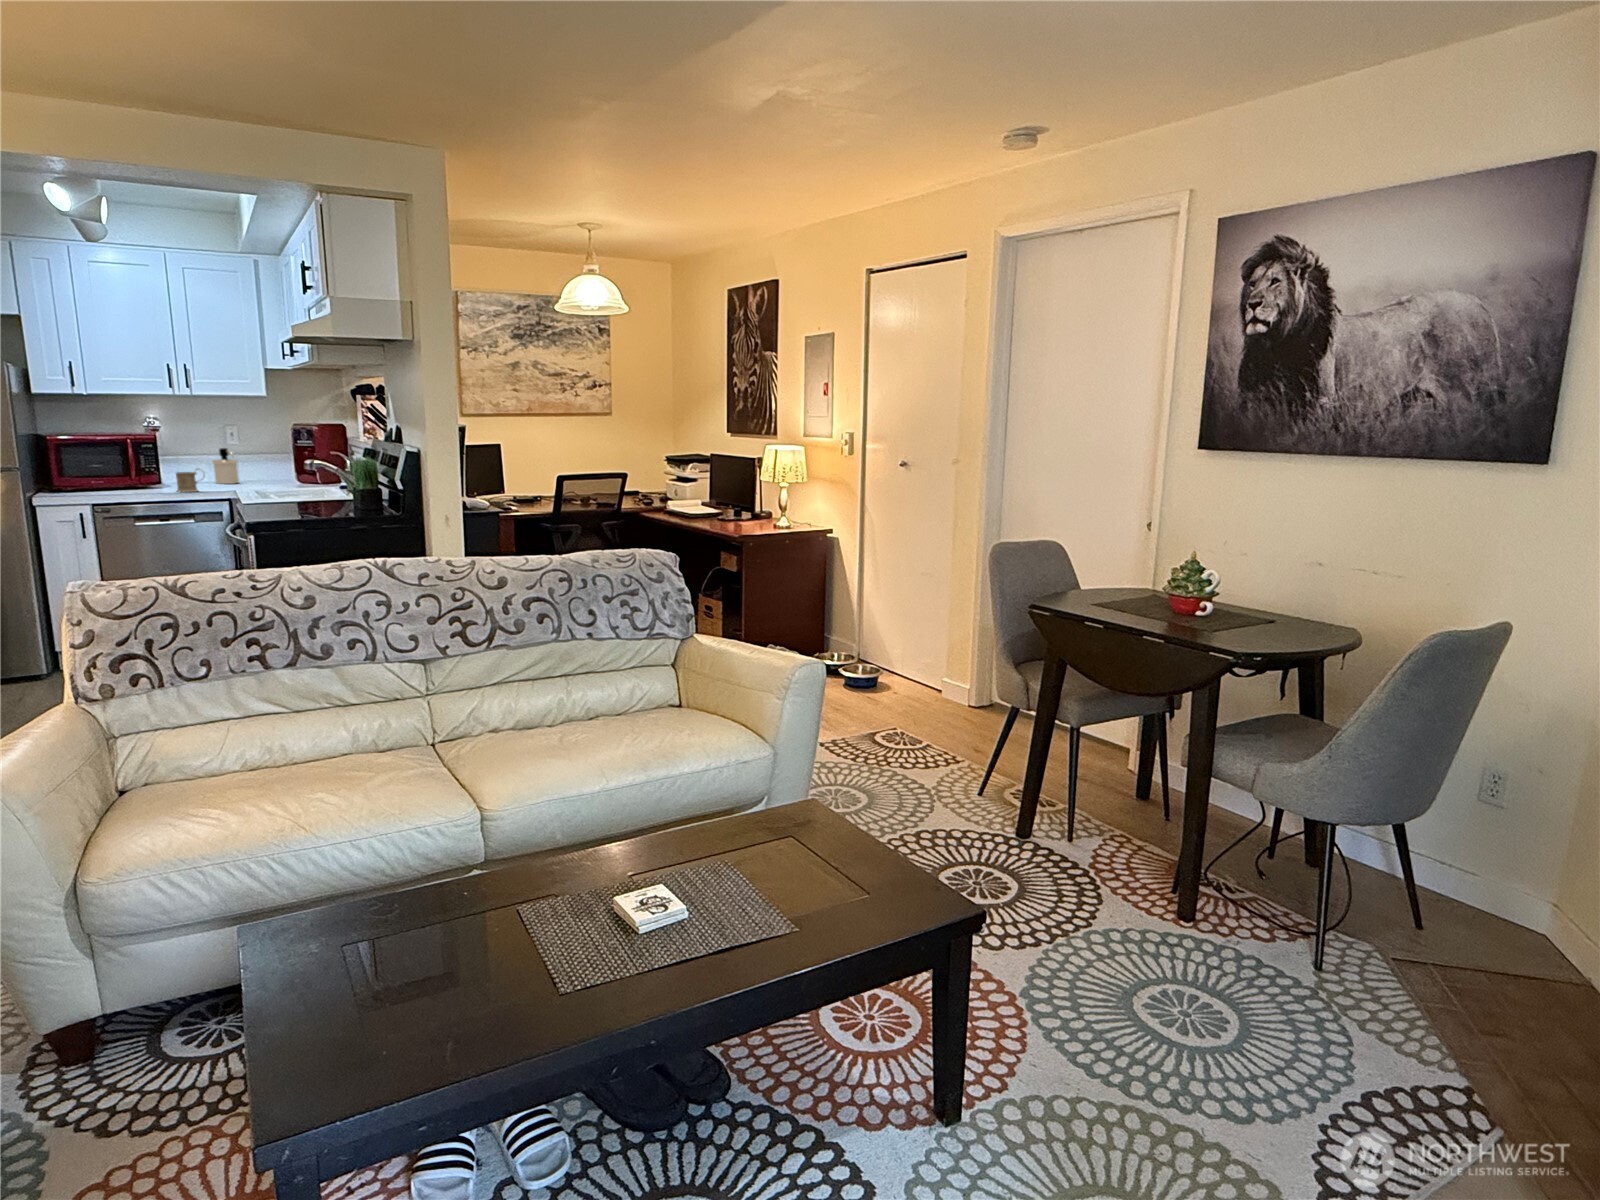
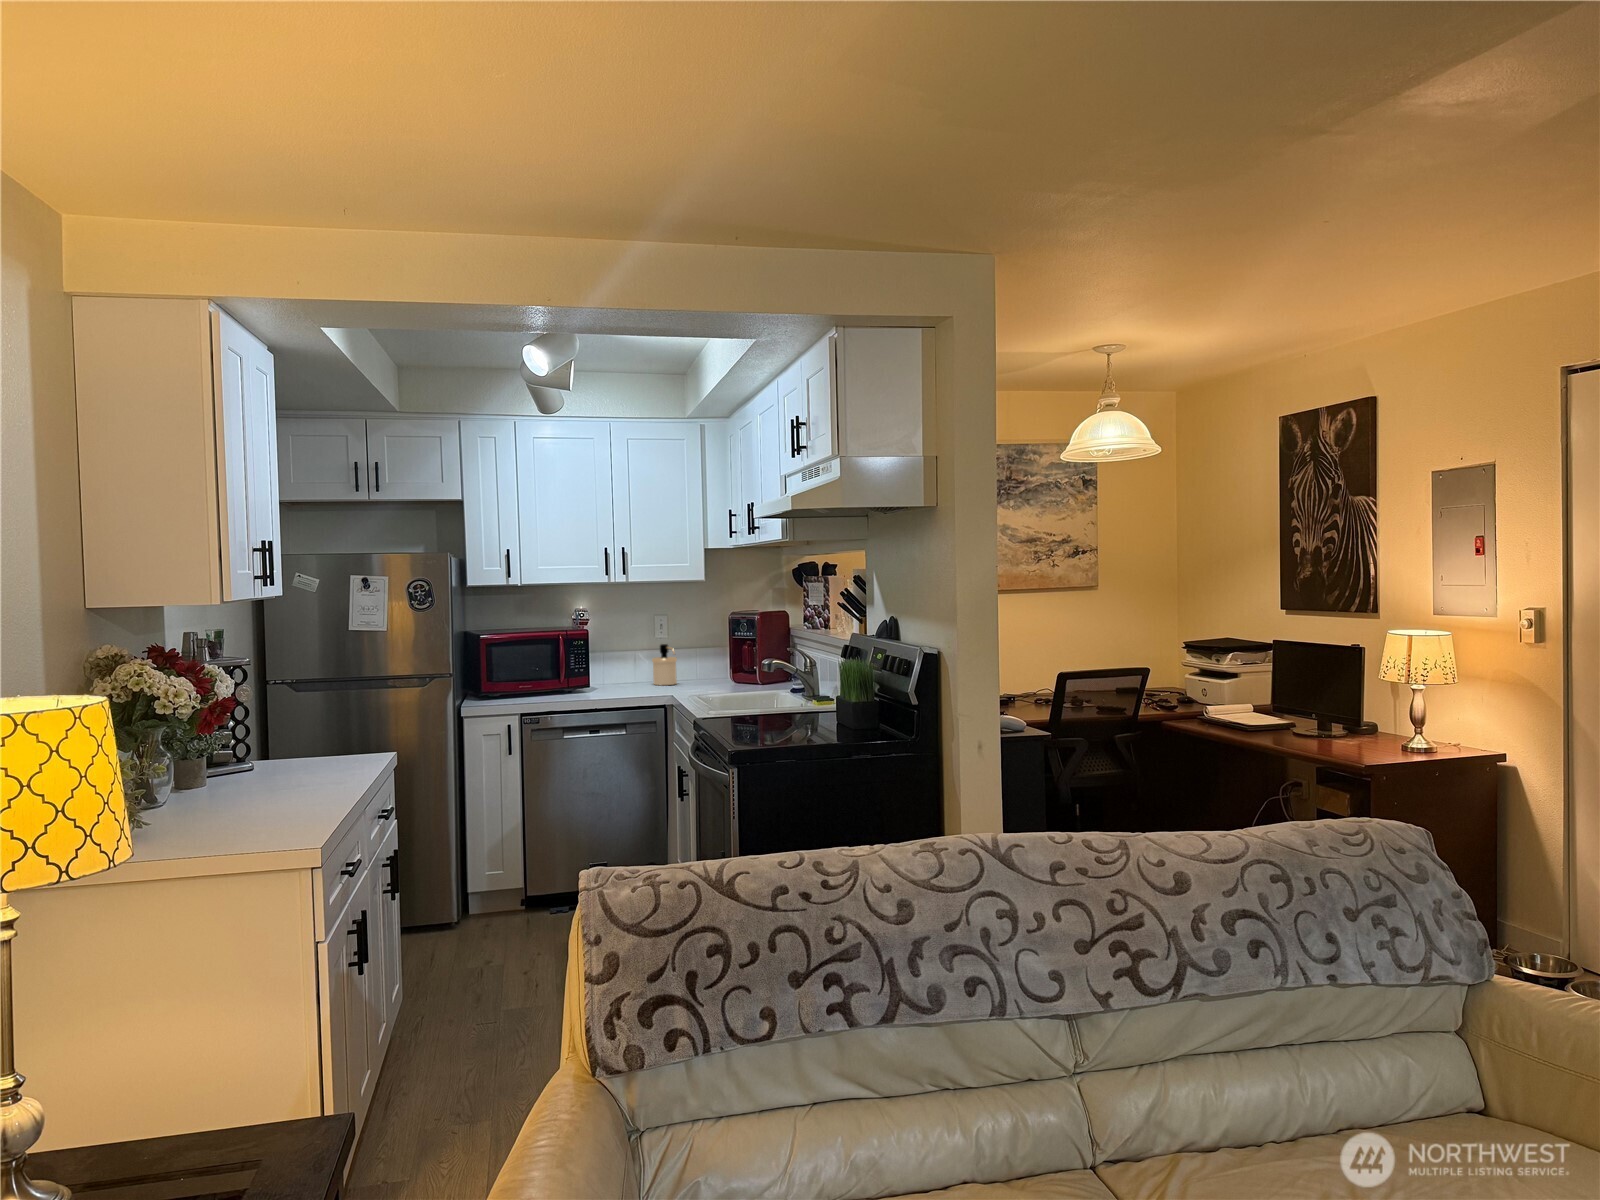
mug: present [176,468,199,492] -> none [622,670,653,698]

